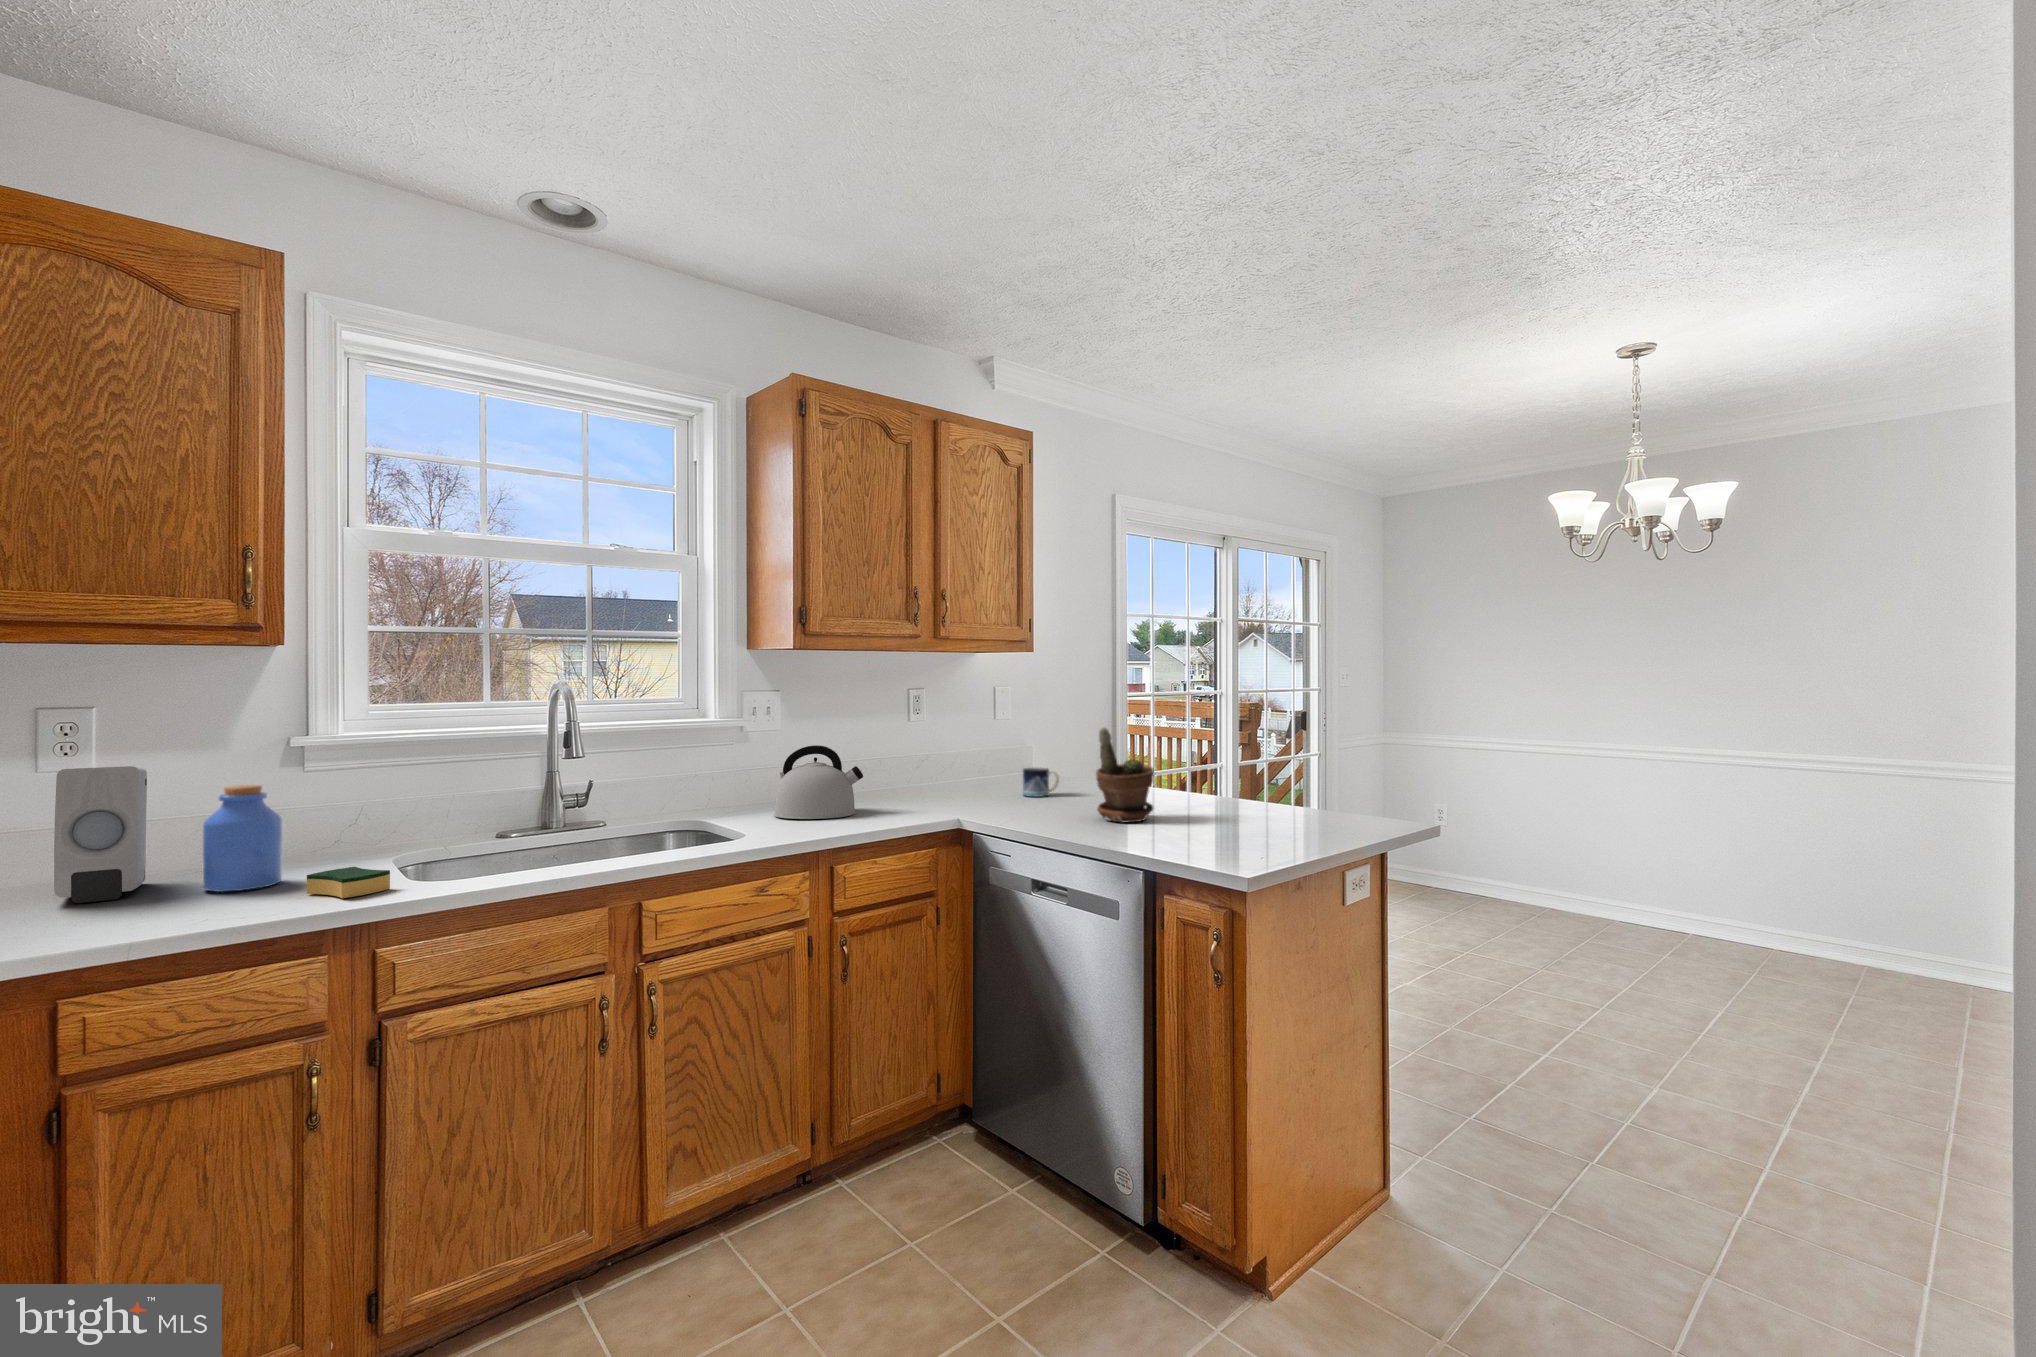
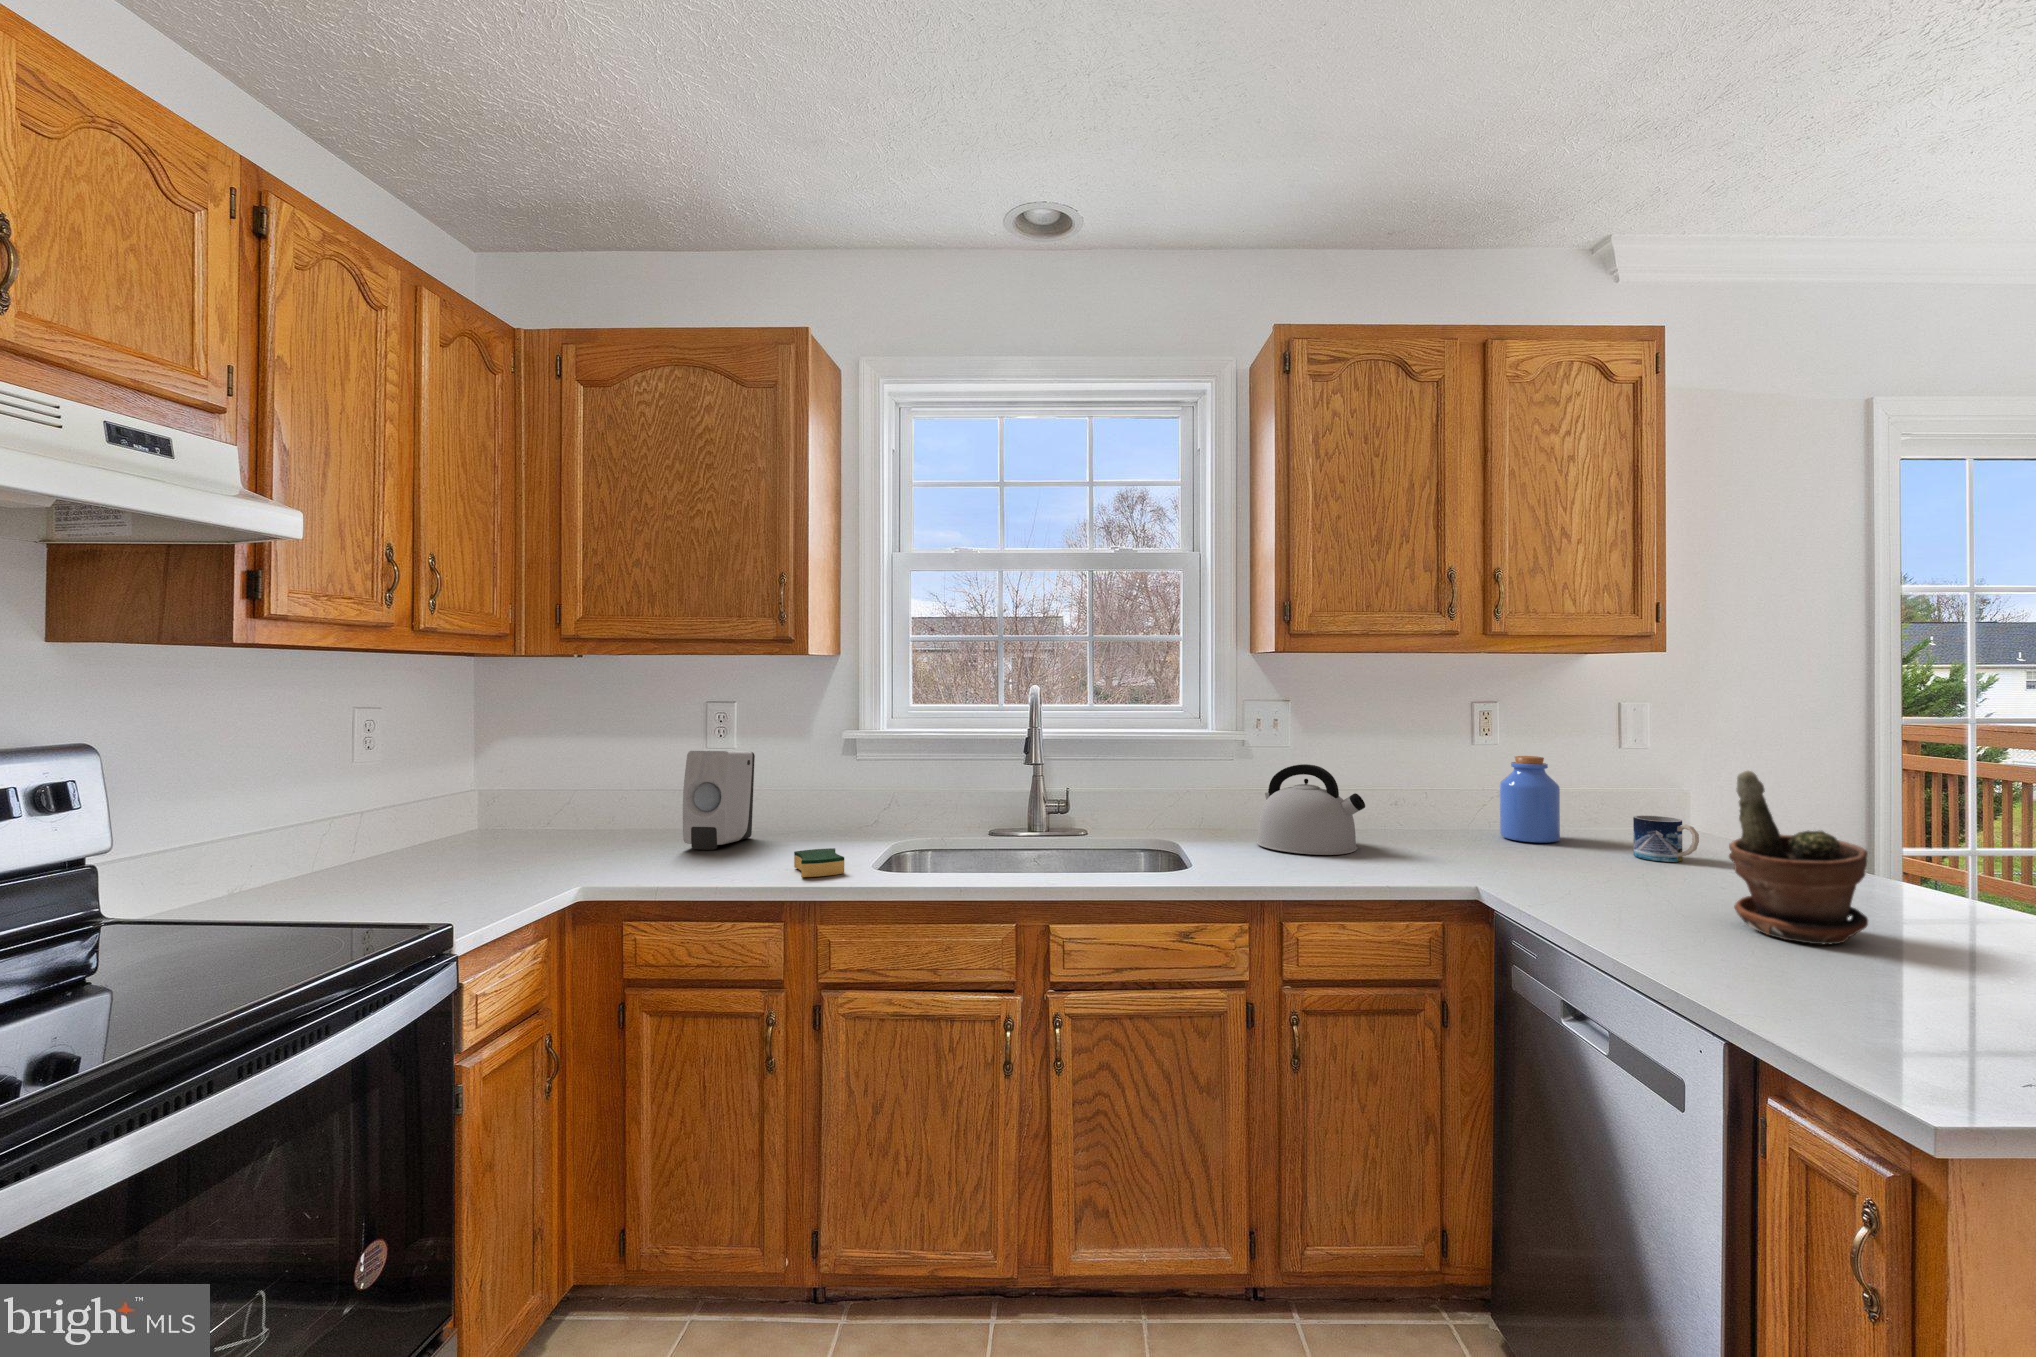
jar: present [203,785,282,892] -> present [1500,756,1560,843]

